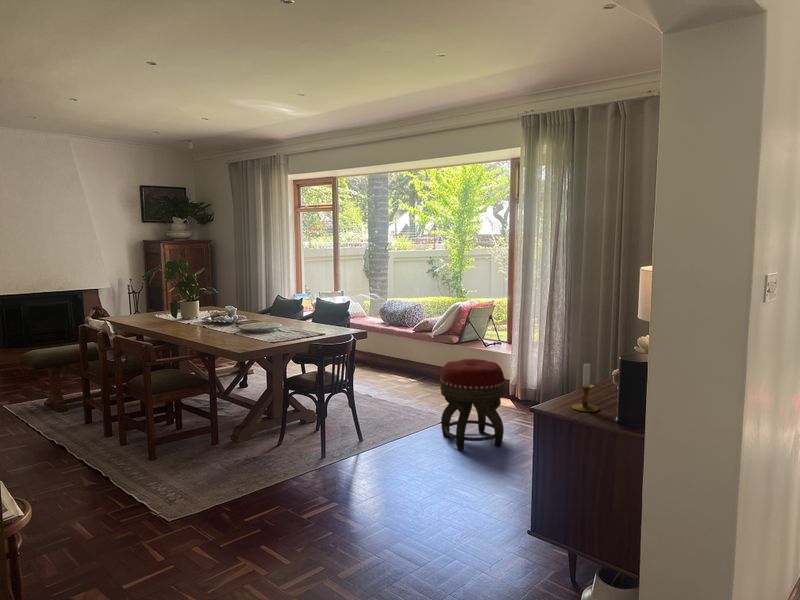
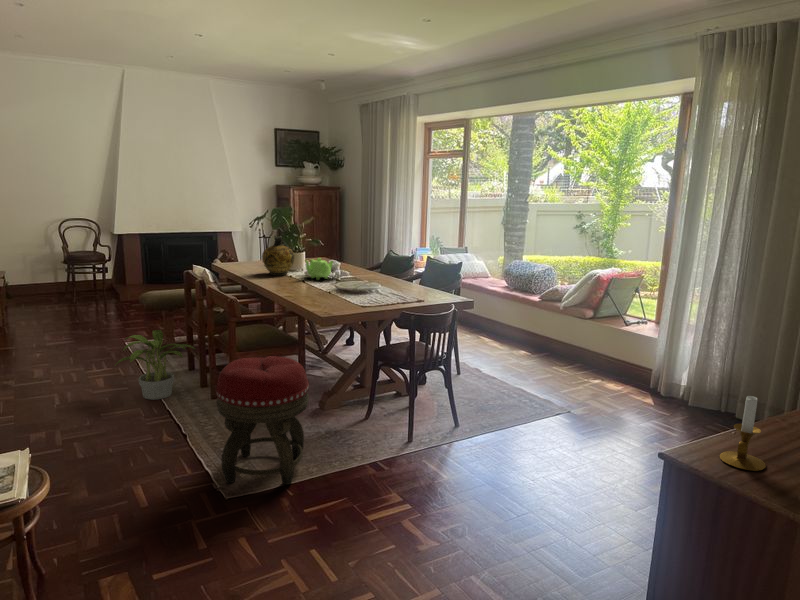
ceramic jug: none [160,286,192,324] -> present [262,236,294,275]
teapot: none [205,305,231,325] -> present [305,258,333,280]
footstool: present [440,359,505,450] -> present [216,356,309,485]
potted plant: none [18,384,103,453] -> present [115,330,195,399]

